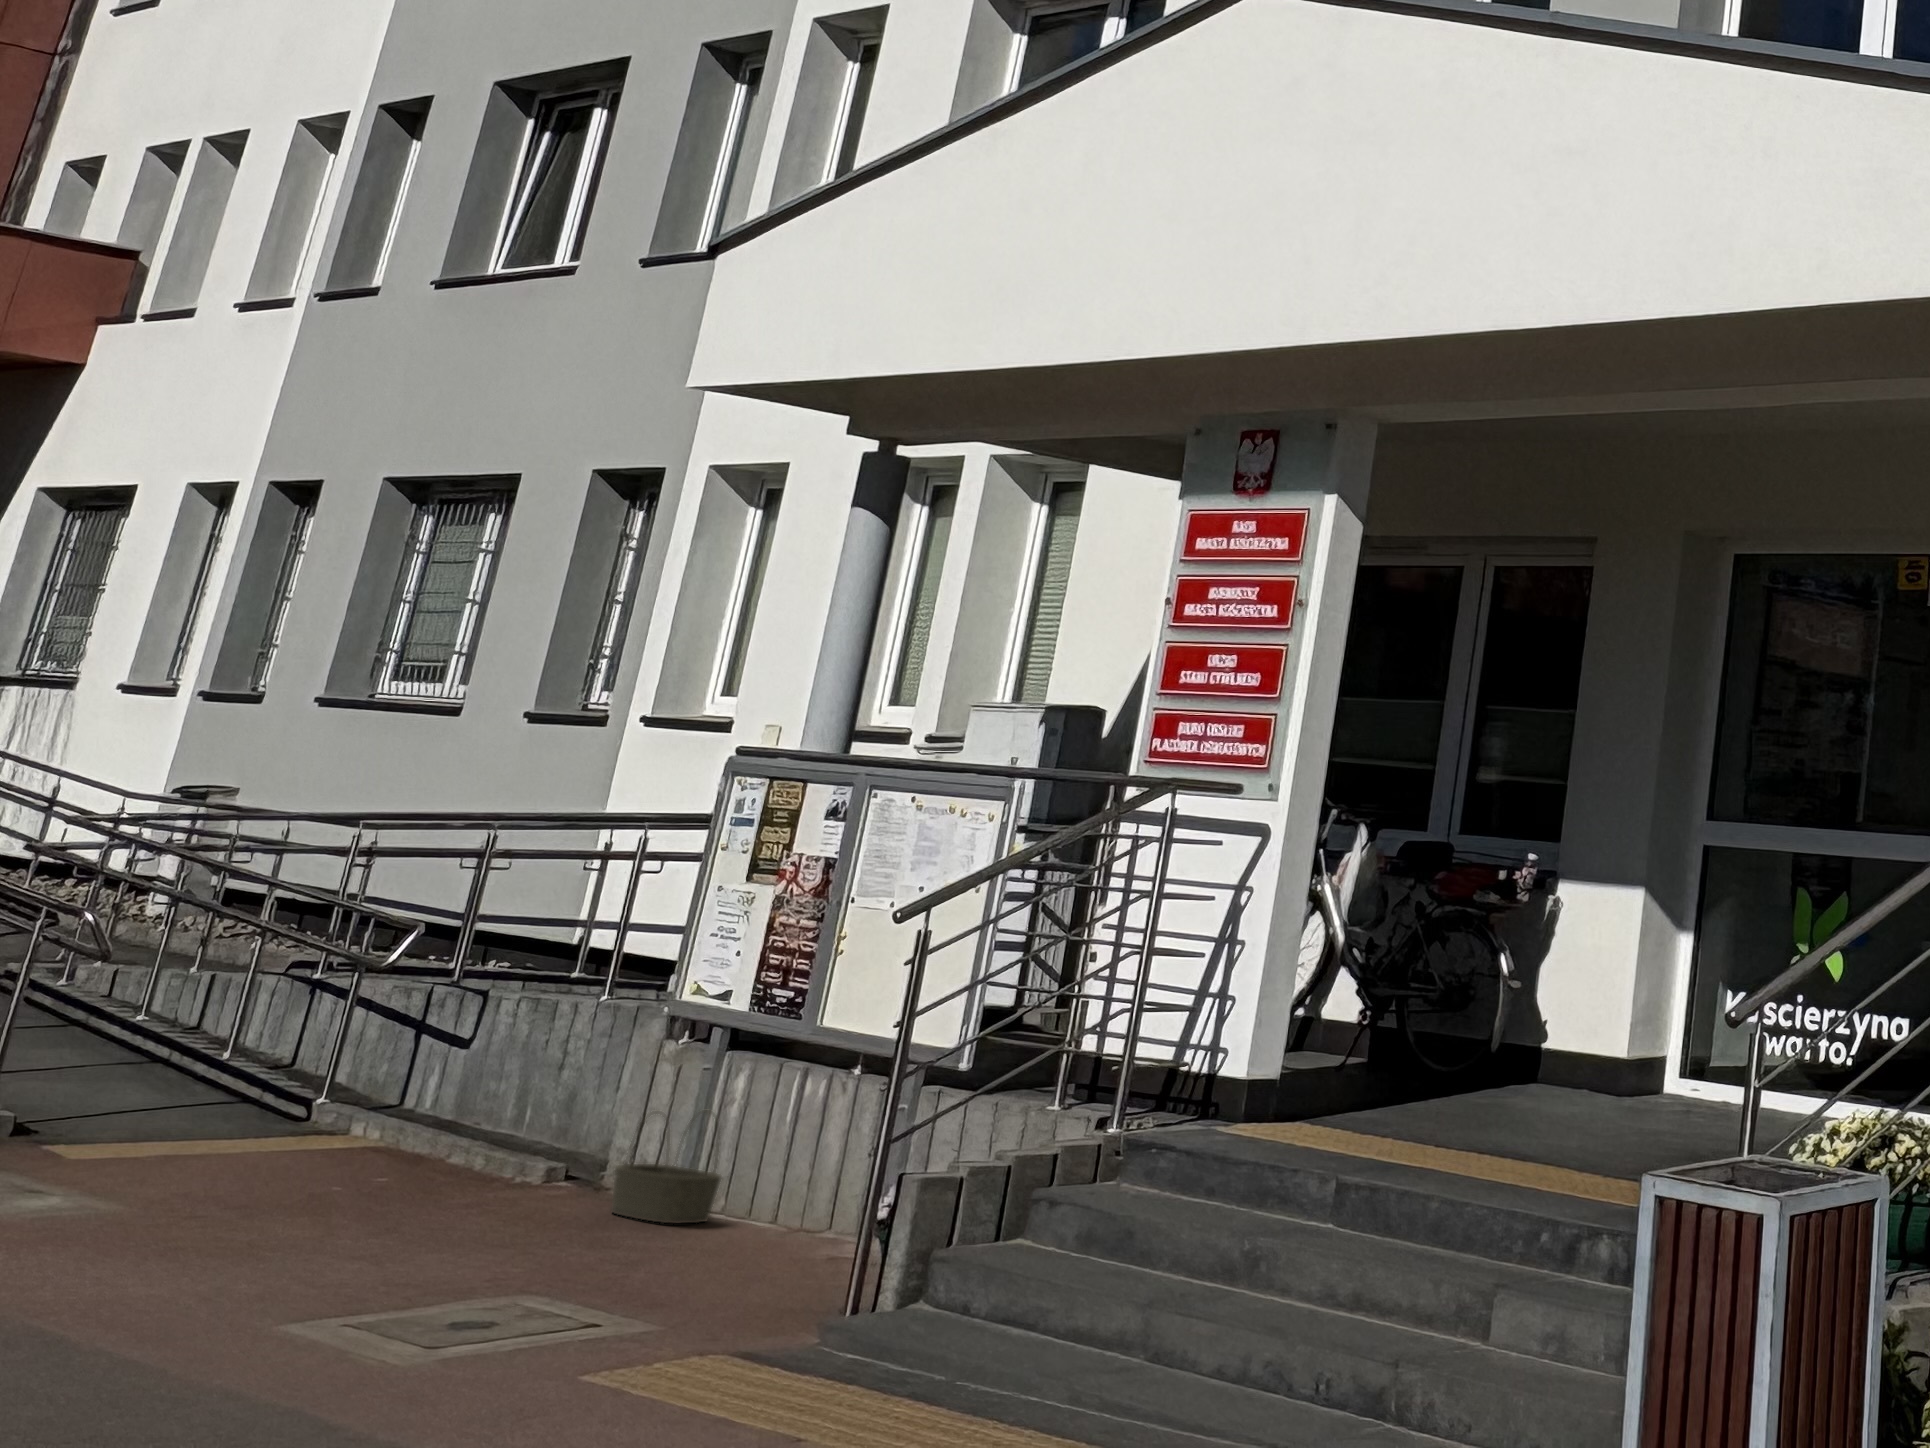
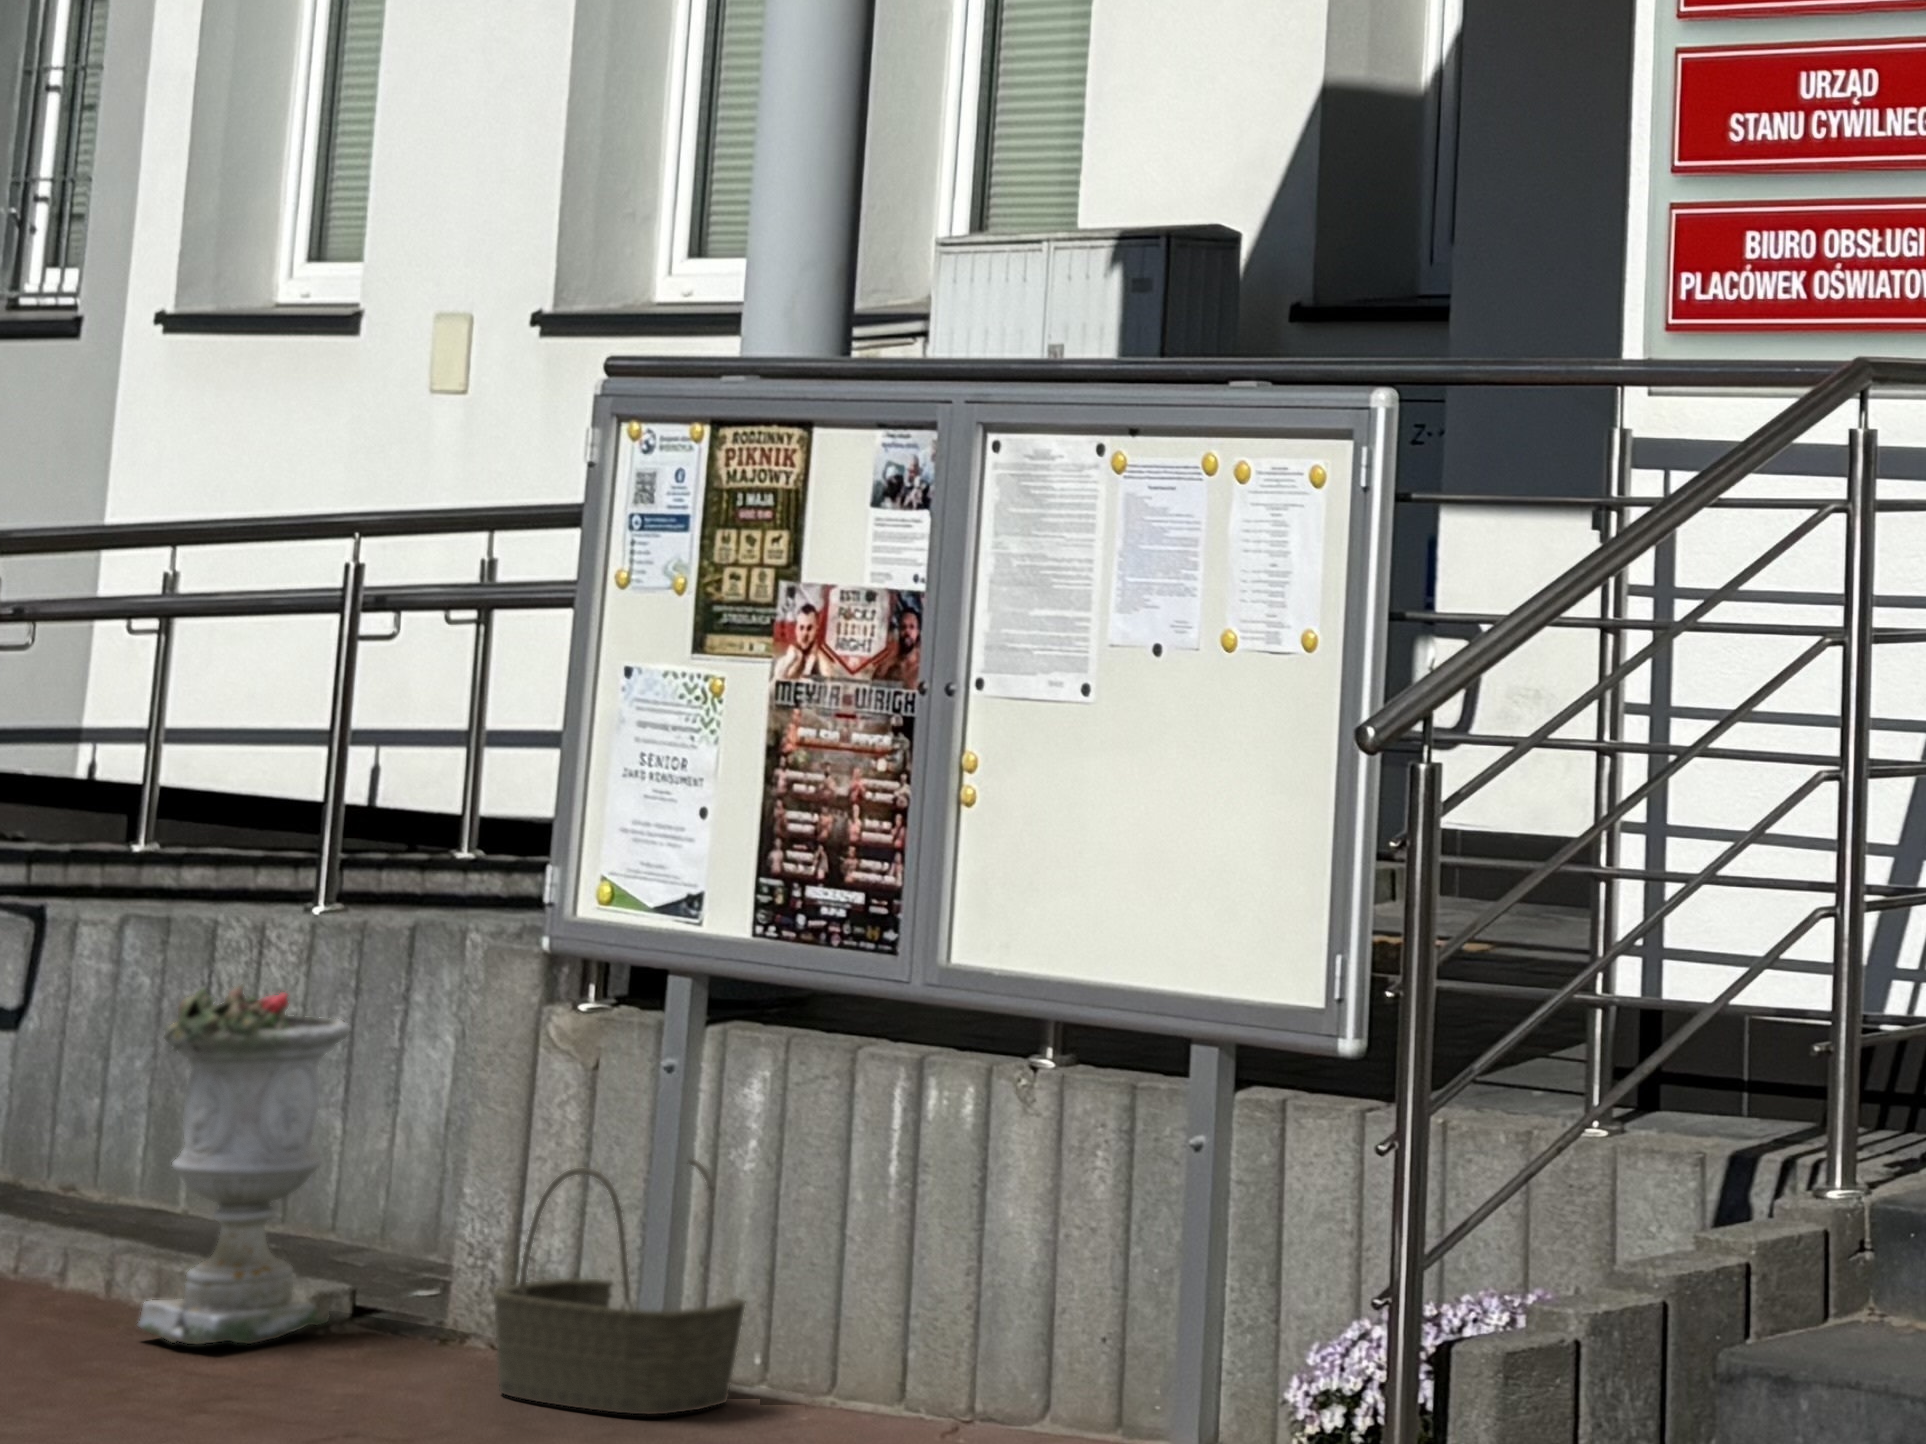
planter: none [470,1023,587,1188] -> present [136,984,349,1344]

